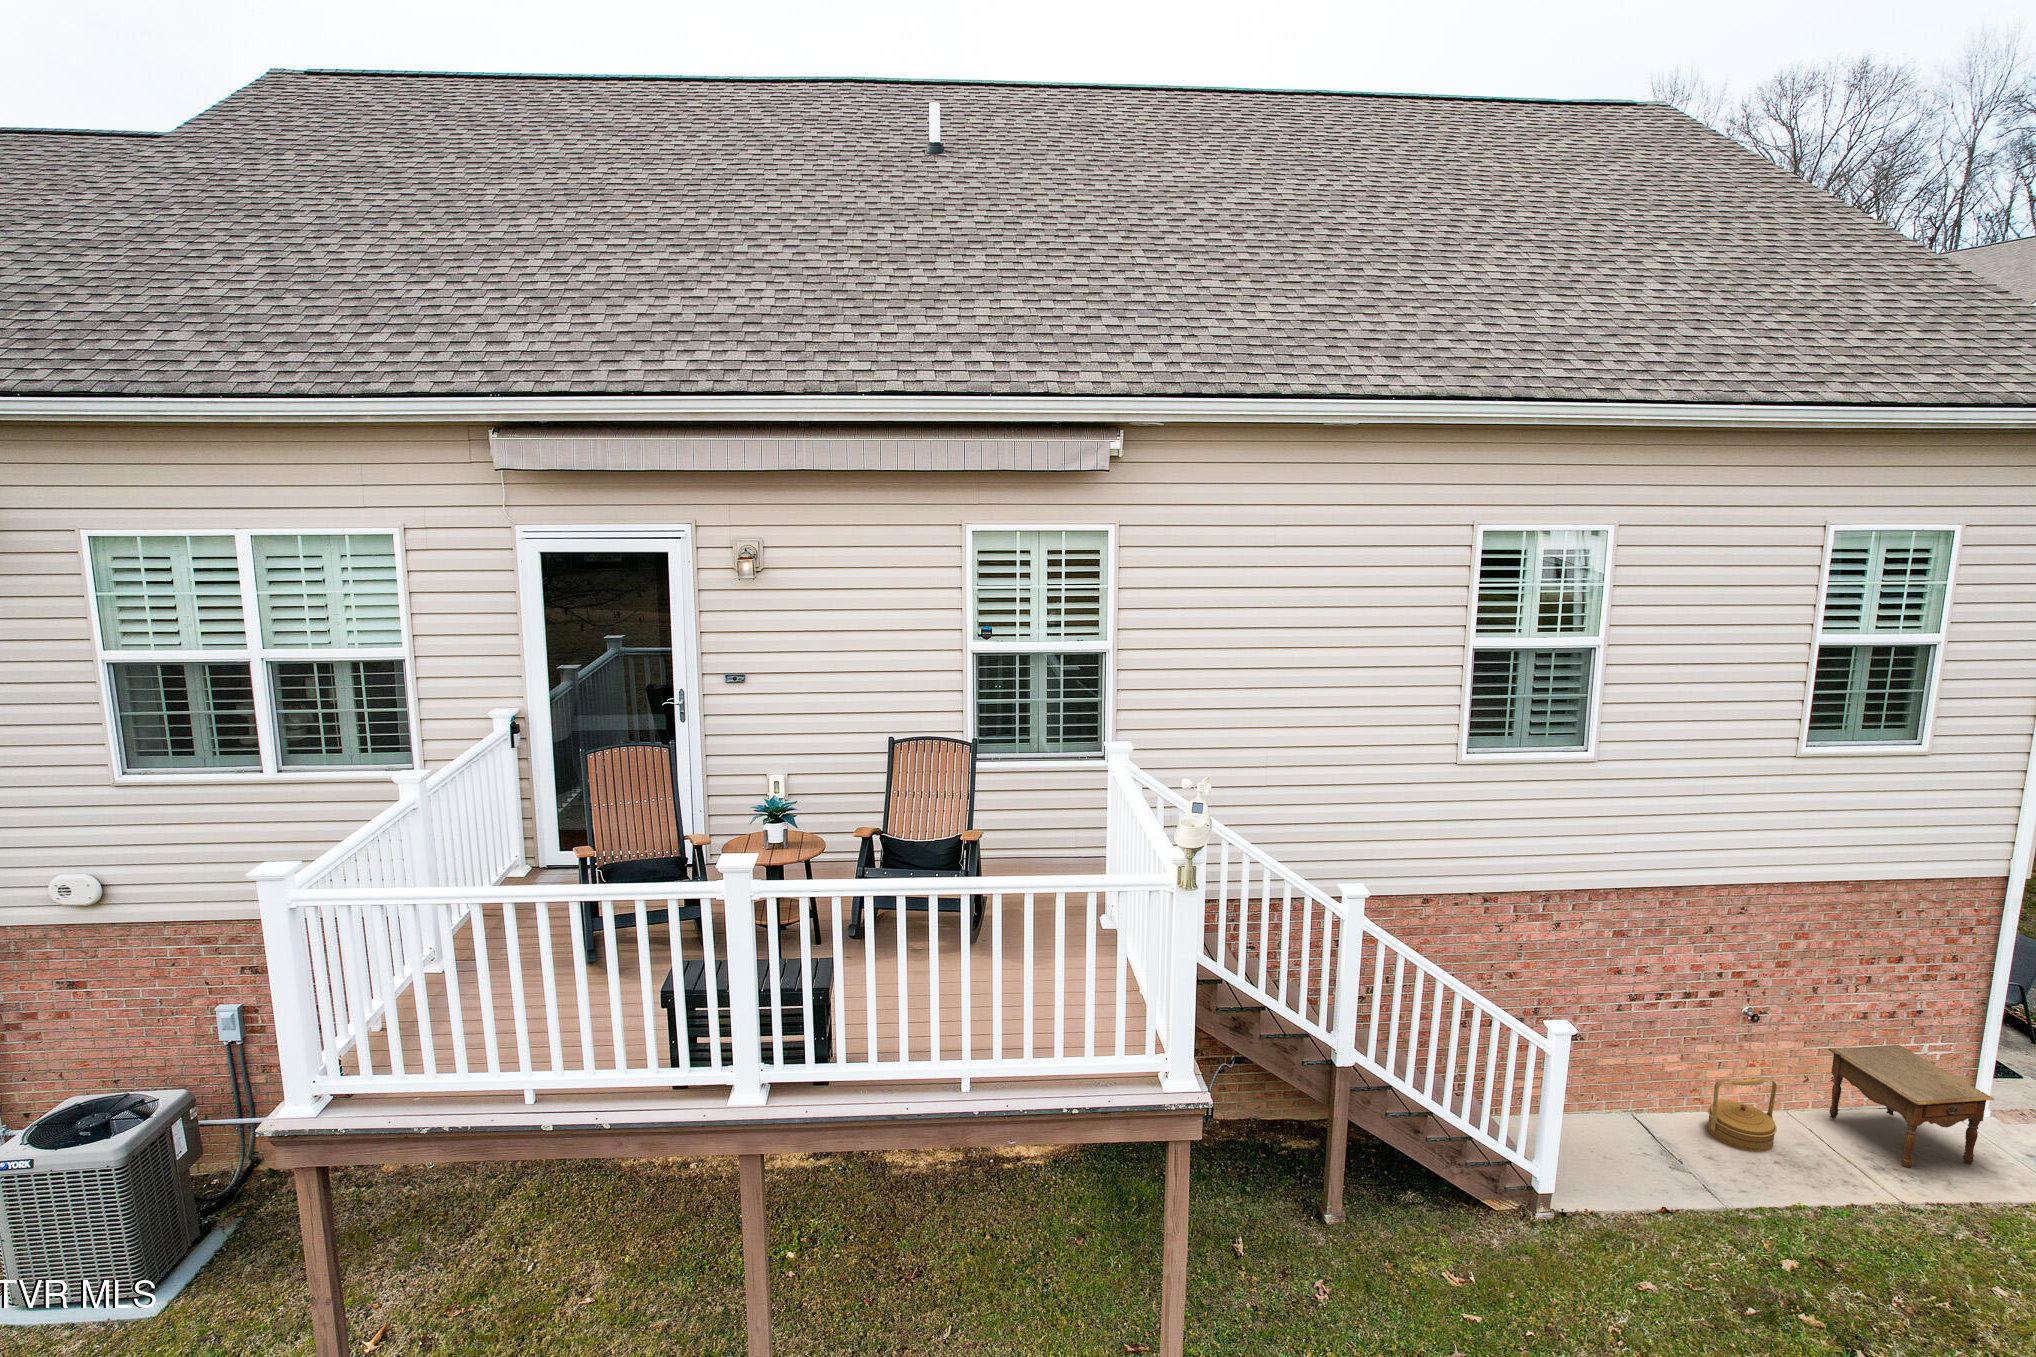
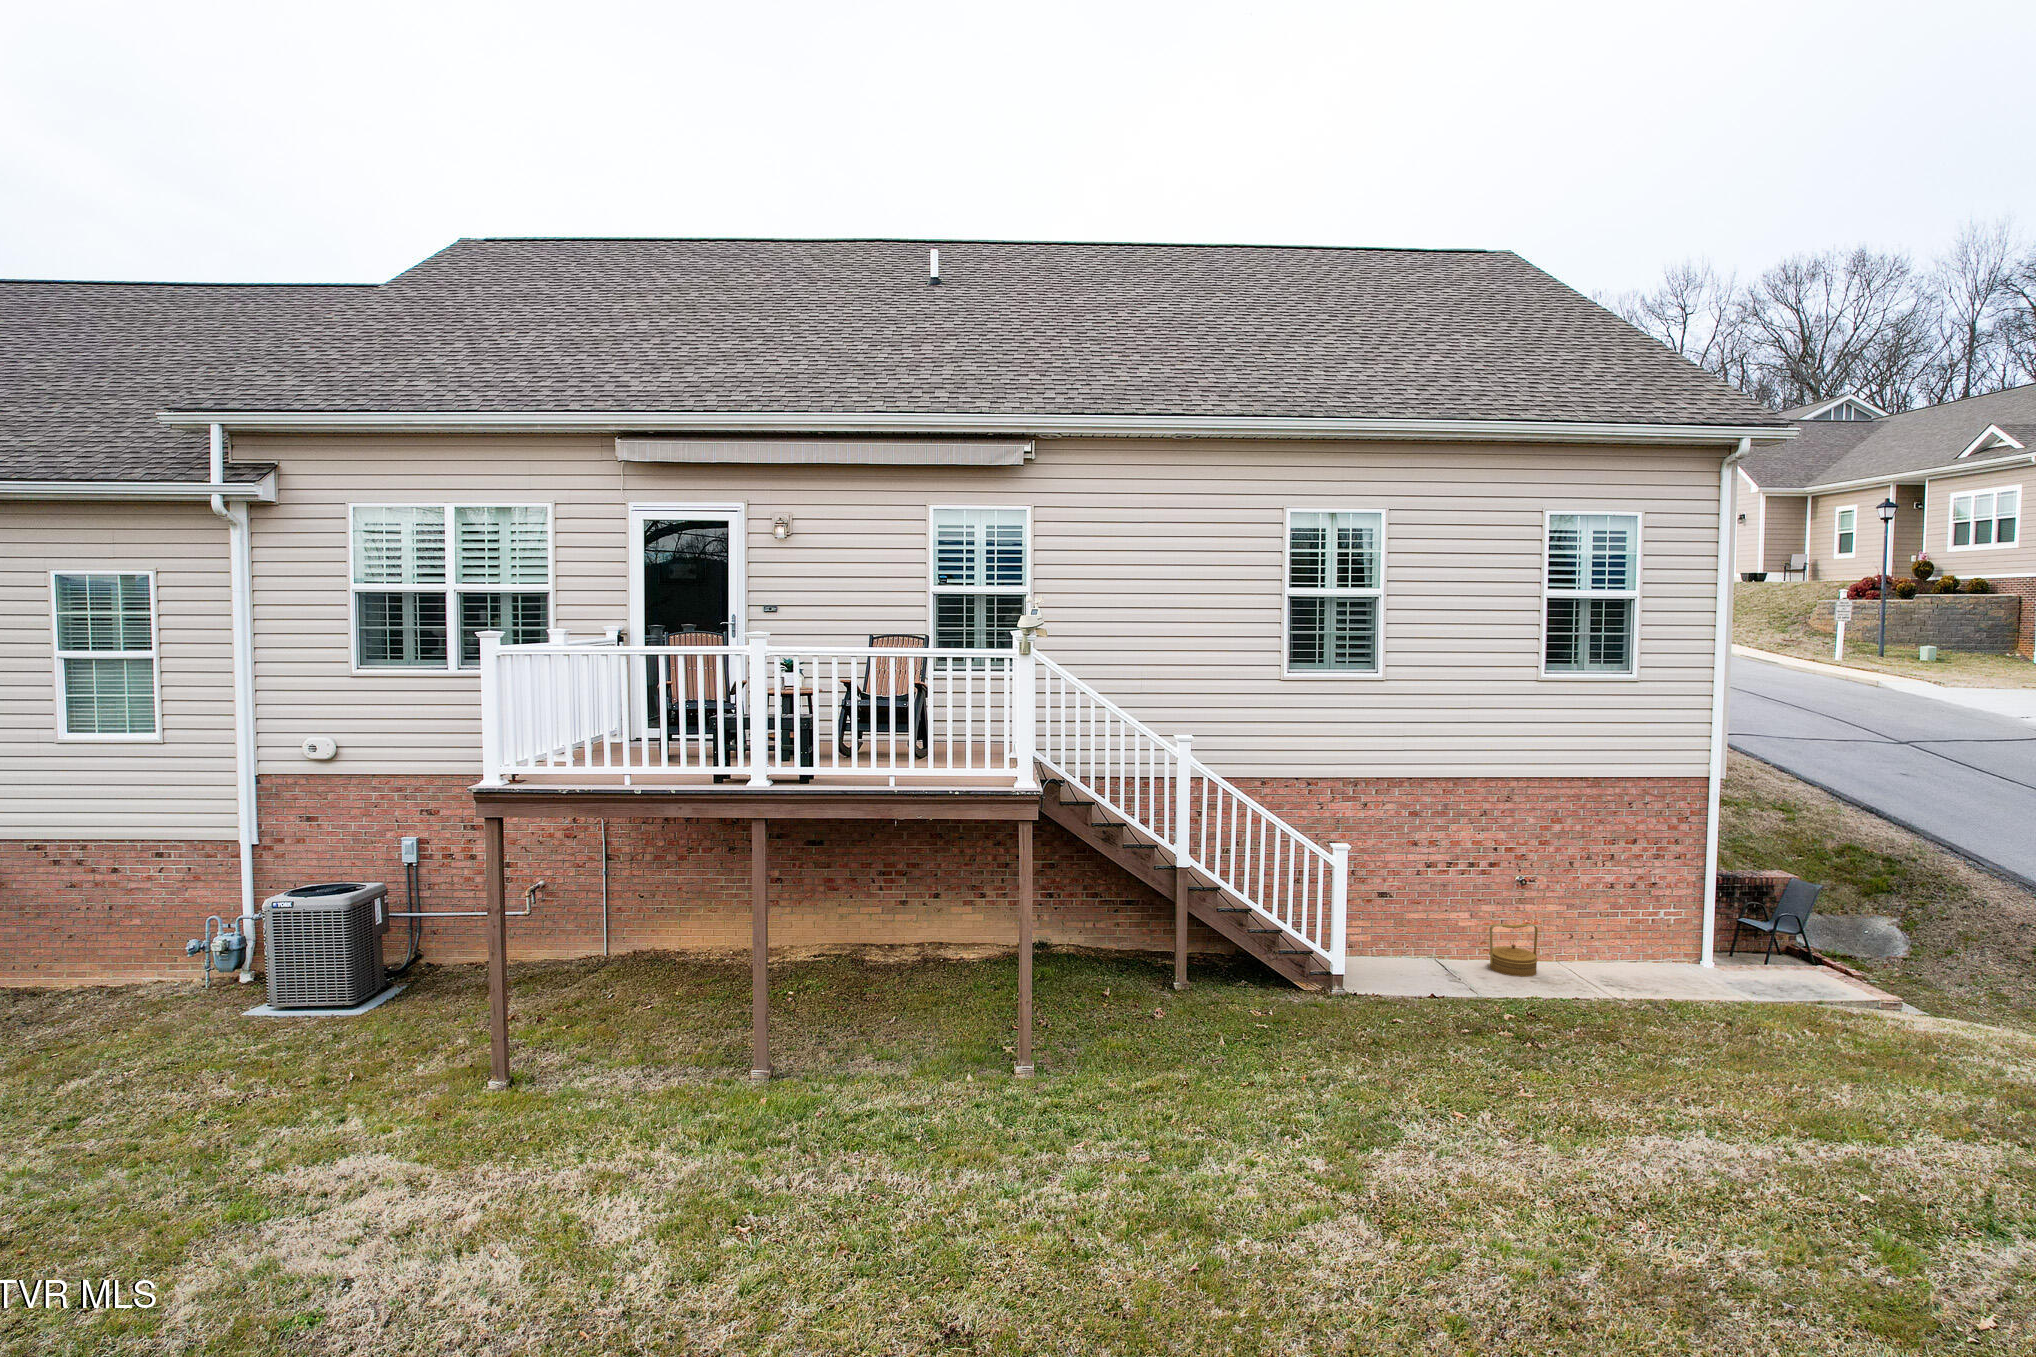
side table: present [1828,1045,1994,1168] -> none [1583,907,1695,988]

